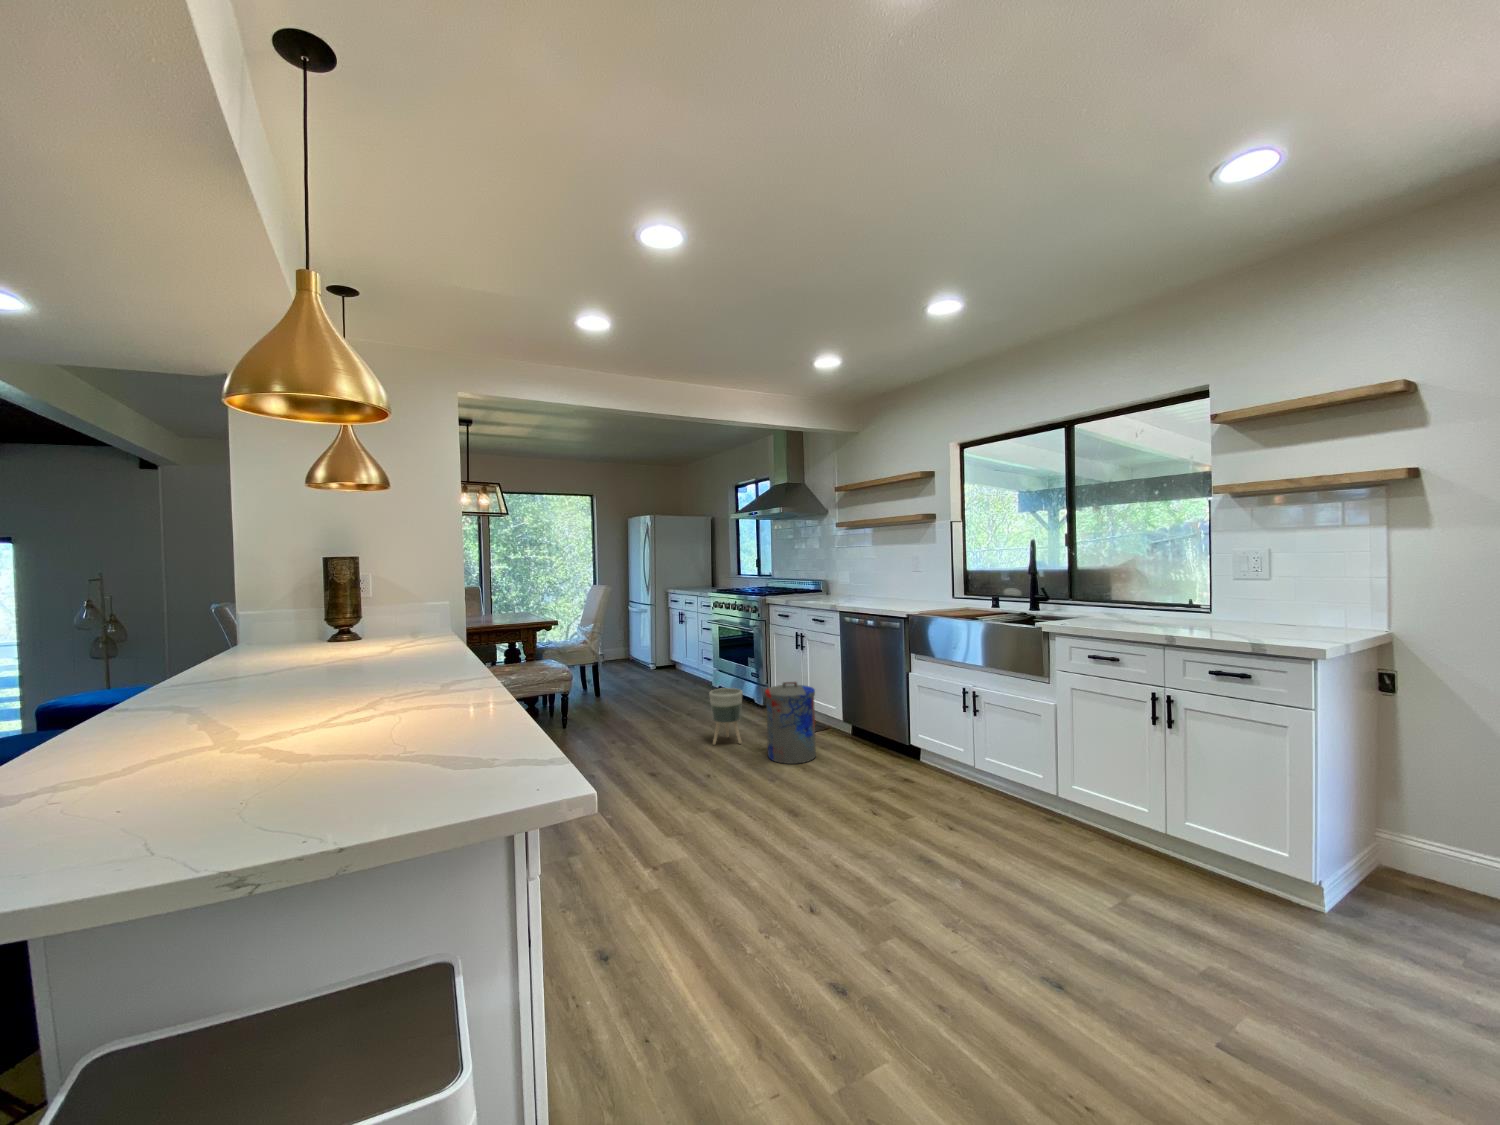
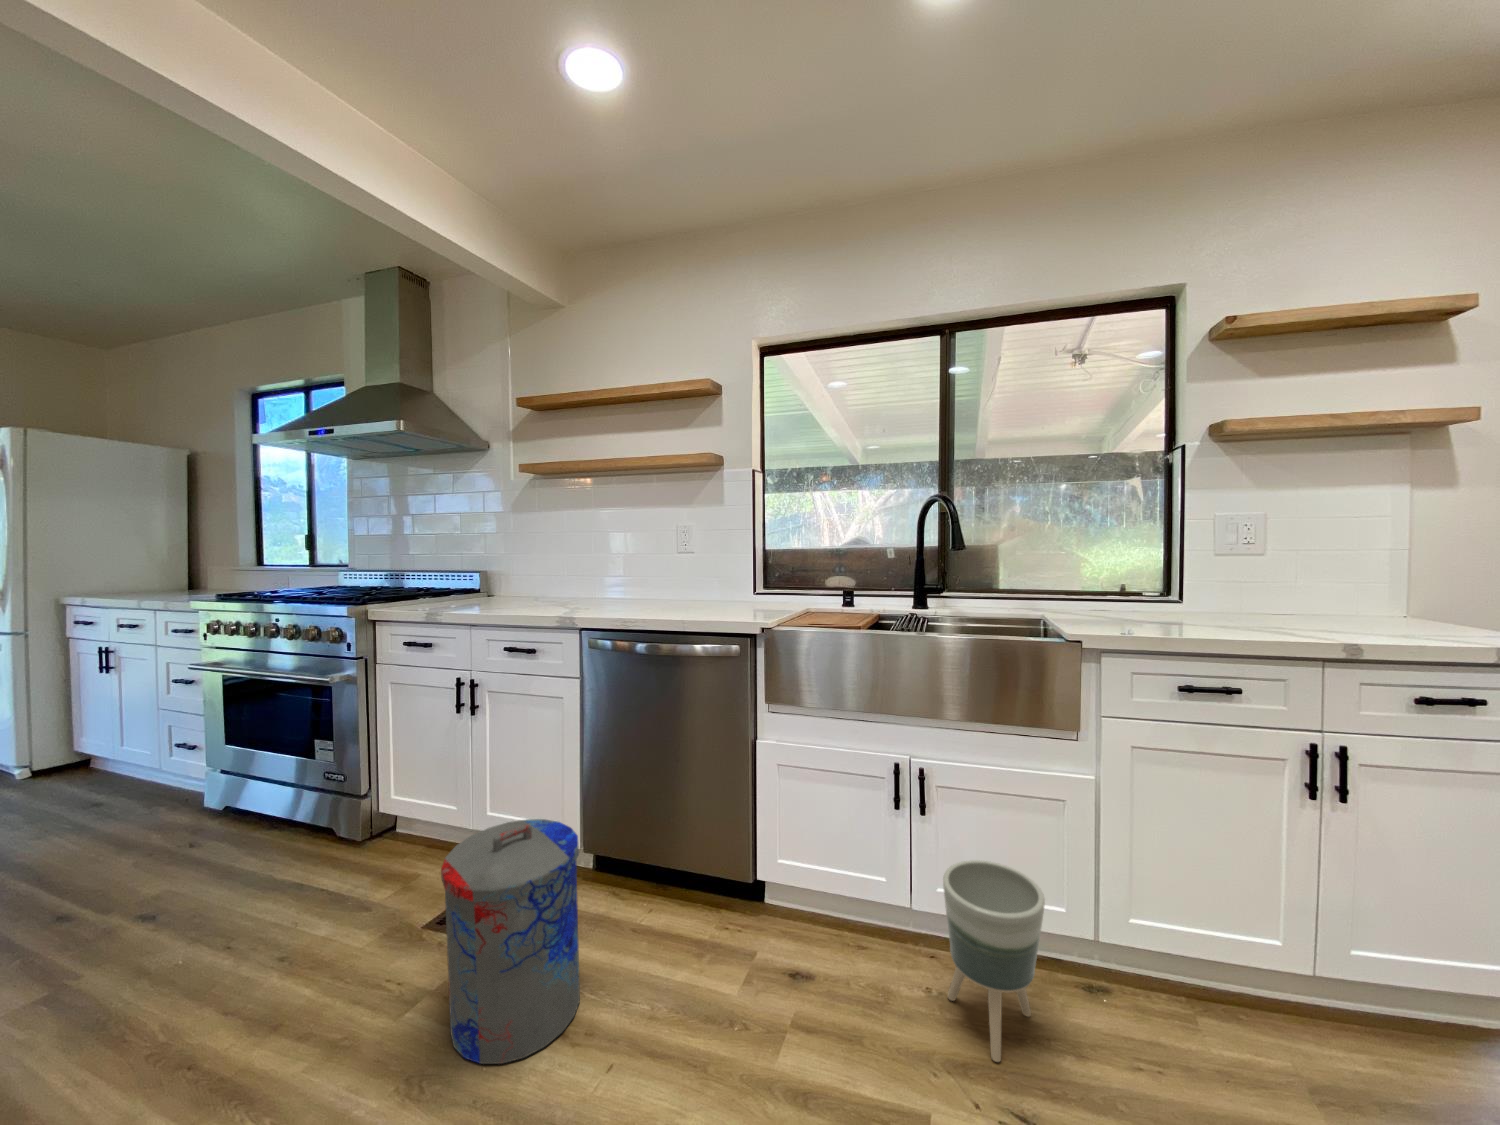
planter: present [709,688,742,745] -> present [943,860,1045,1062]

